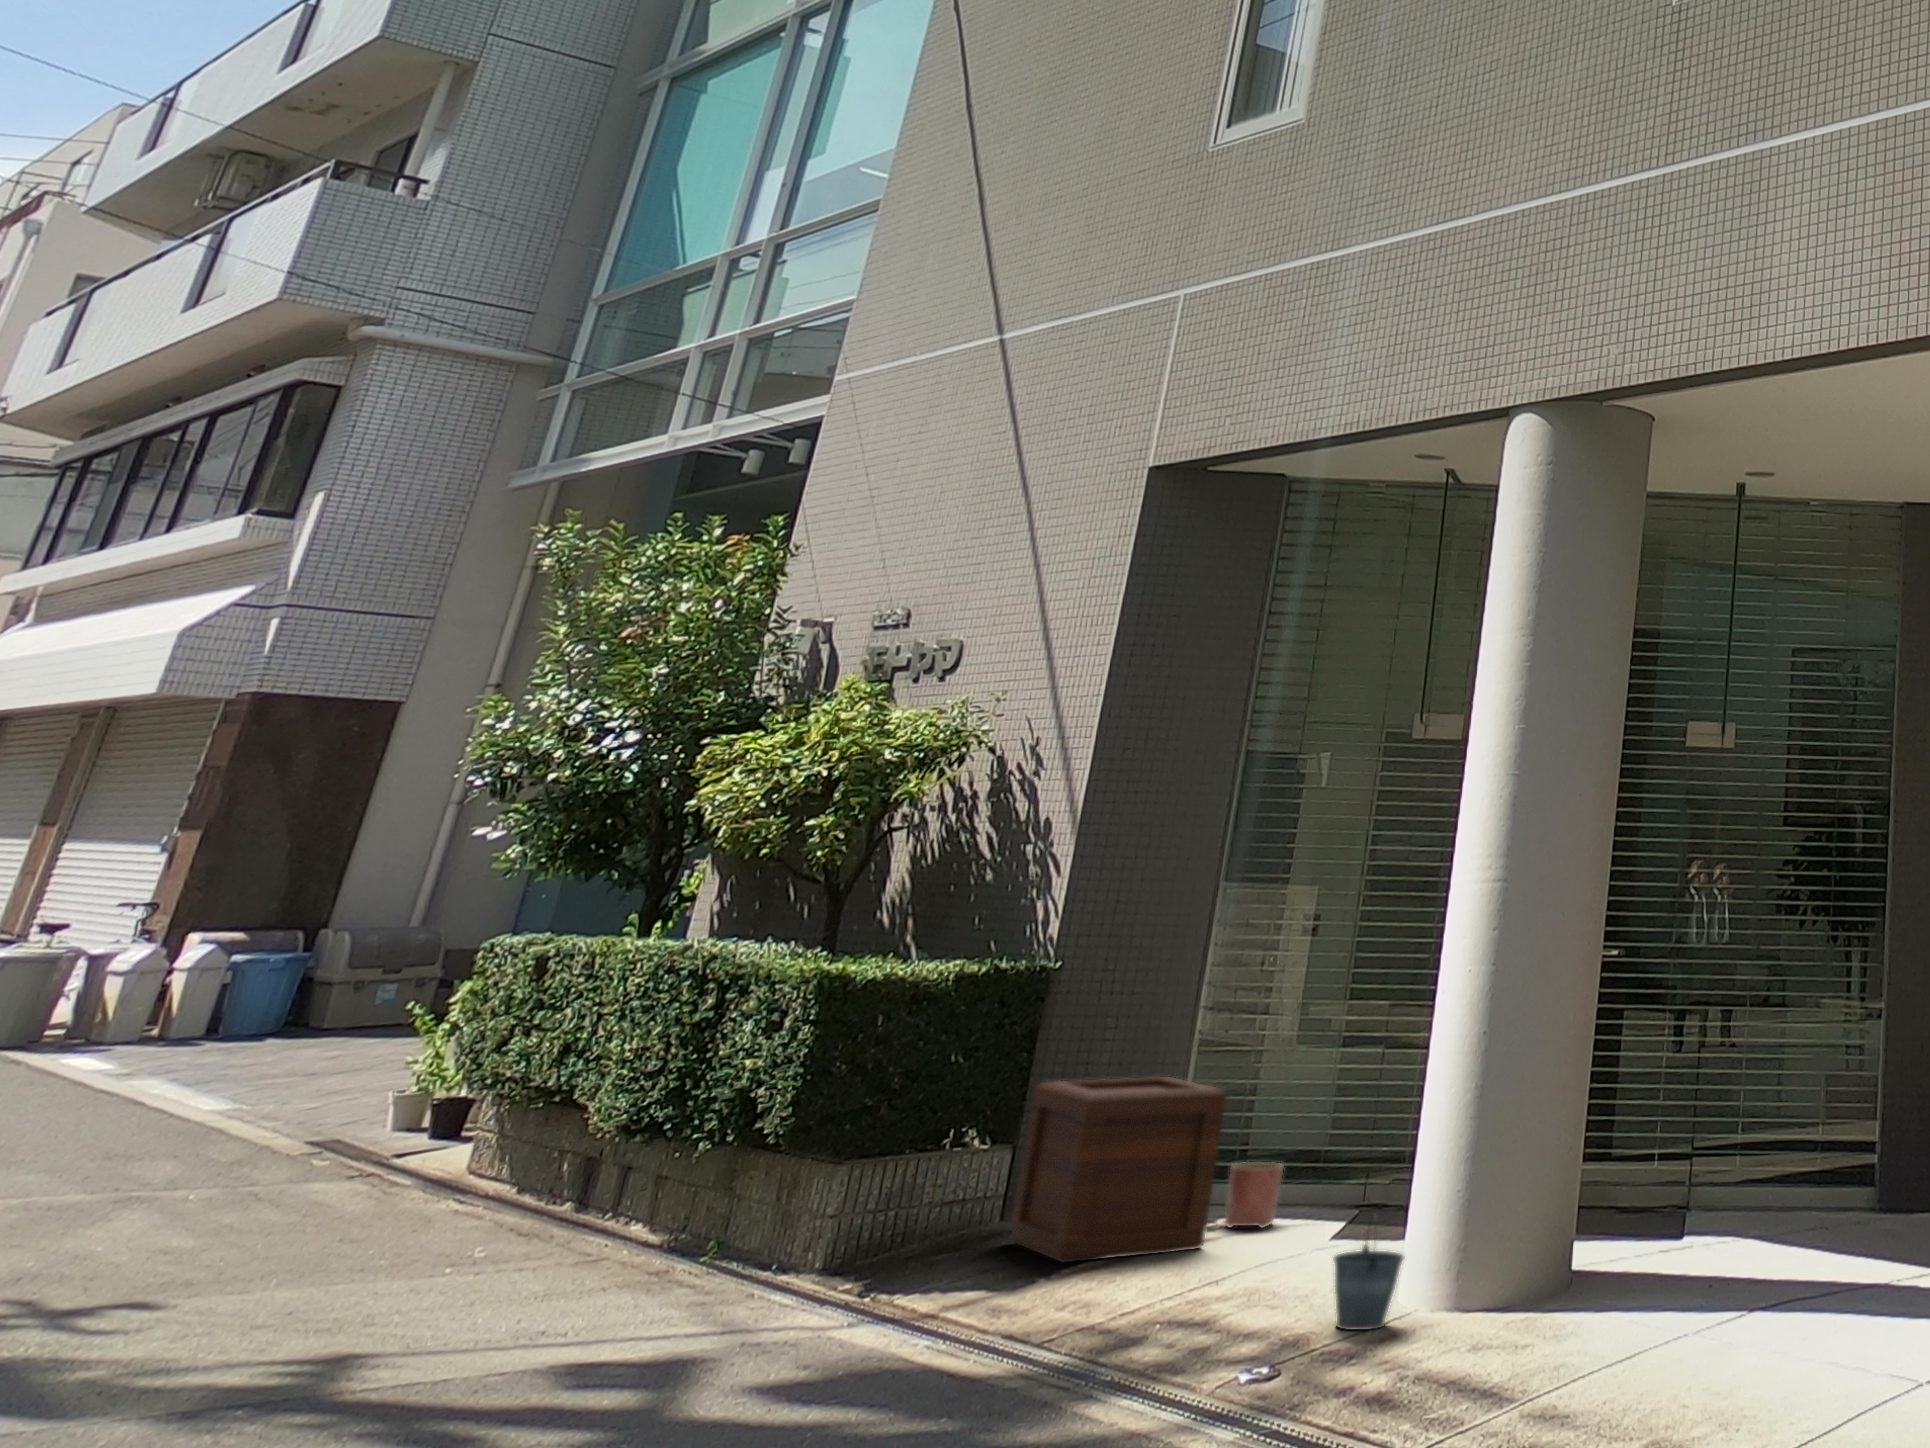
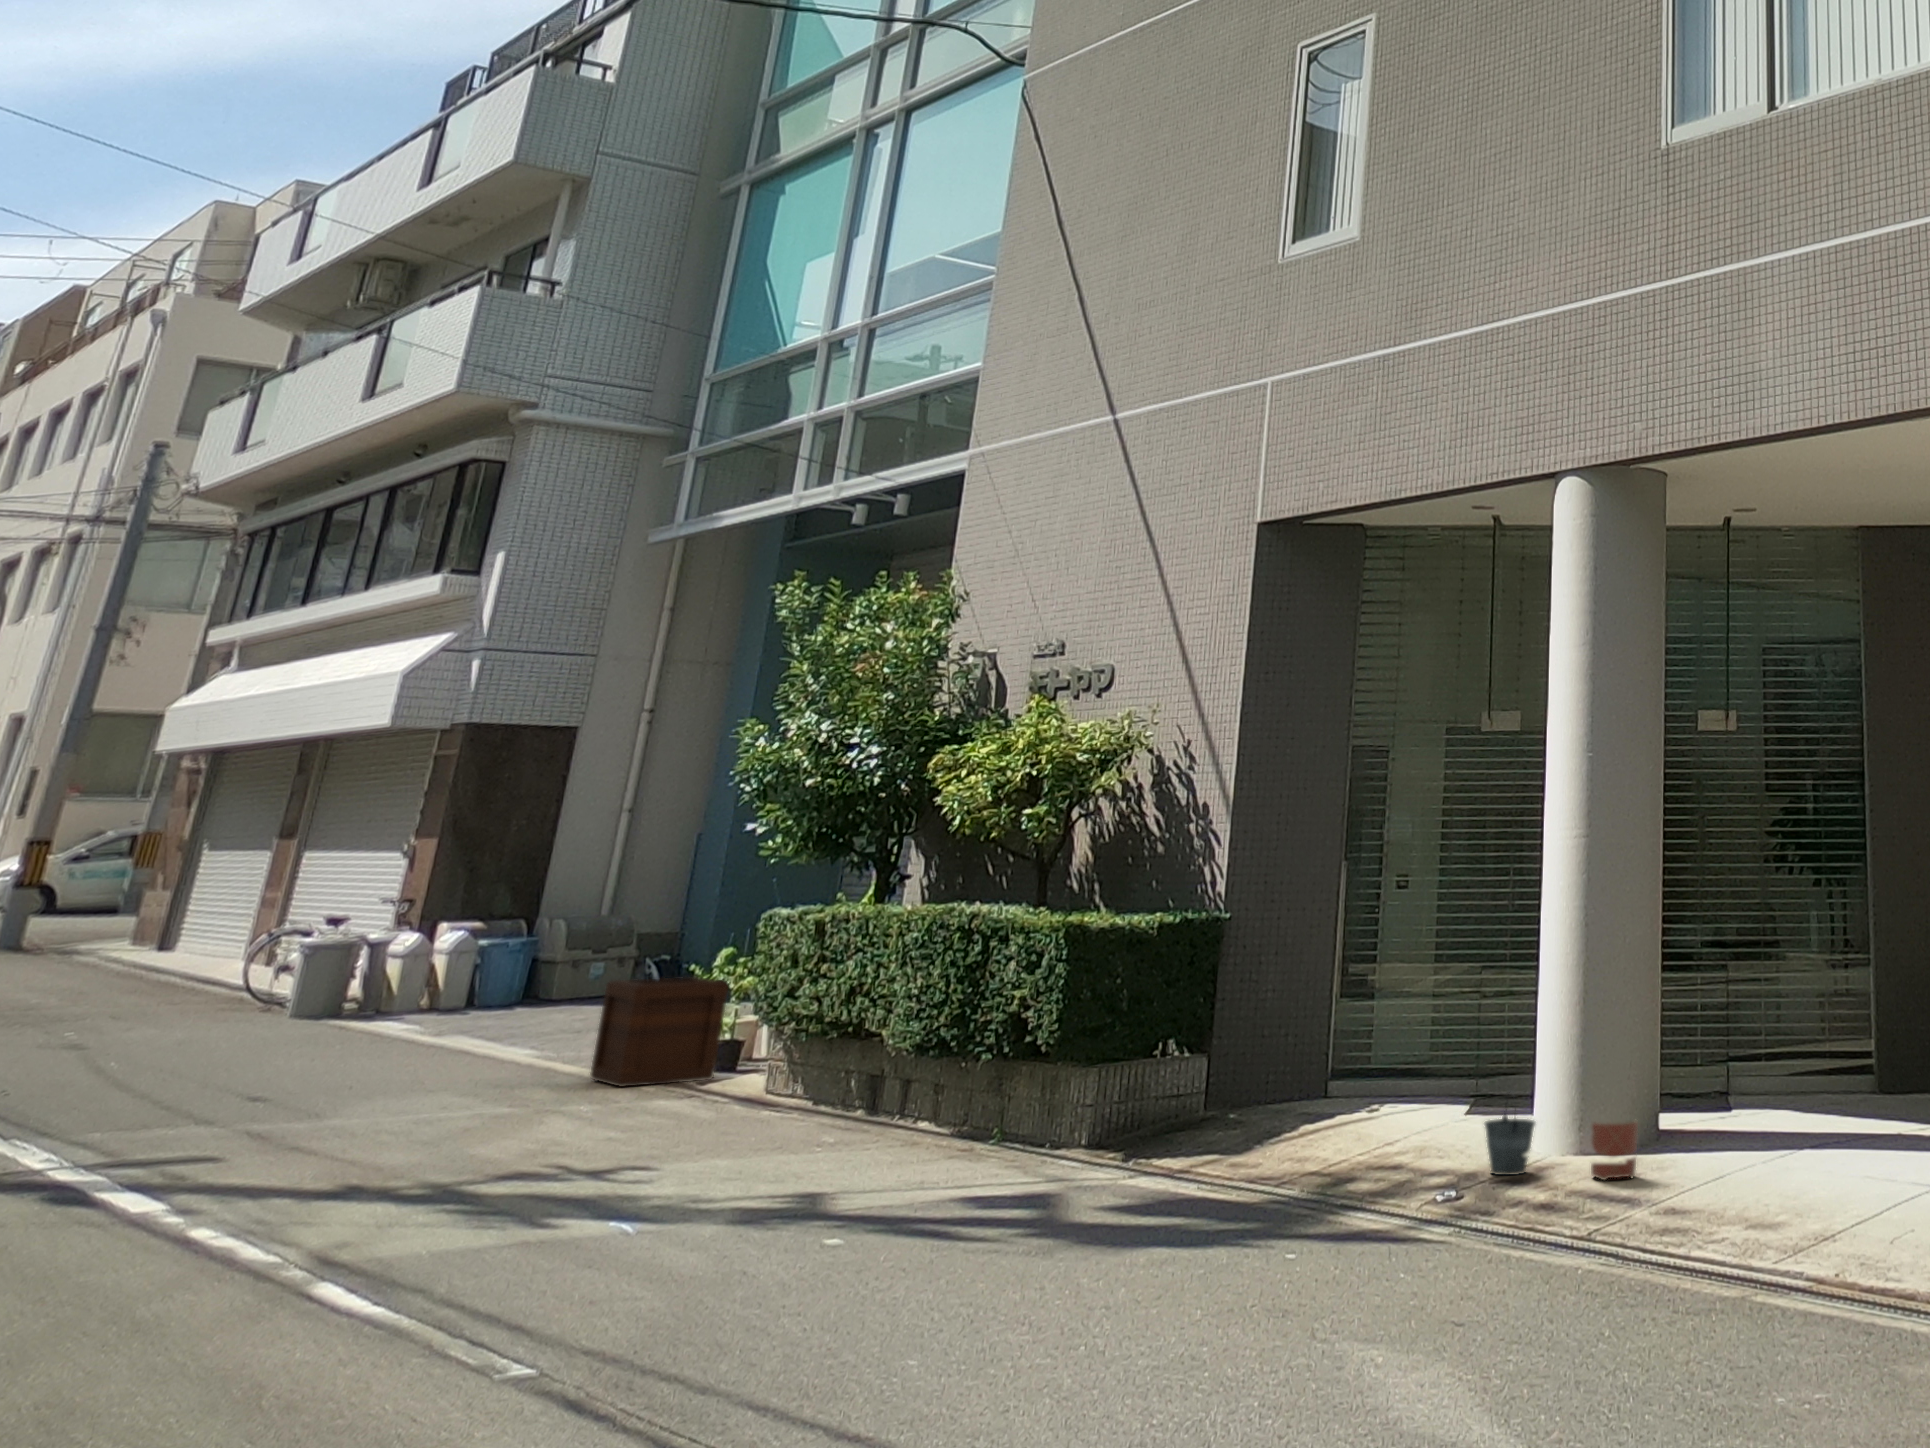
wooden crate: present [1009,1077,1226,1262] -> present [590,977,728,1087]
planter: present [1225,1162,1283,1228] -> present [1591,1121,1638,1180]

